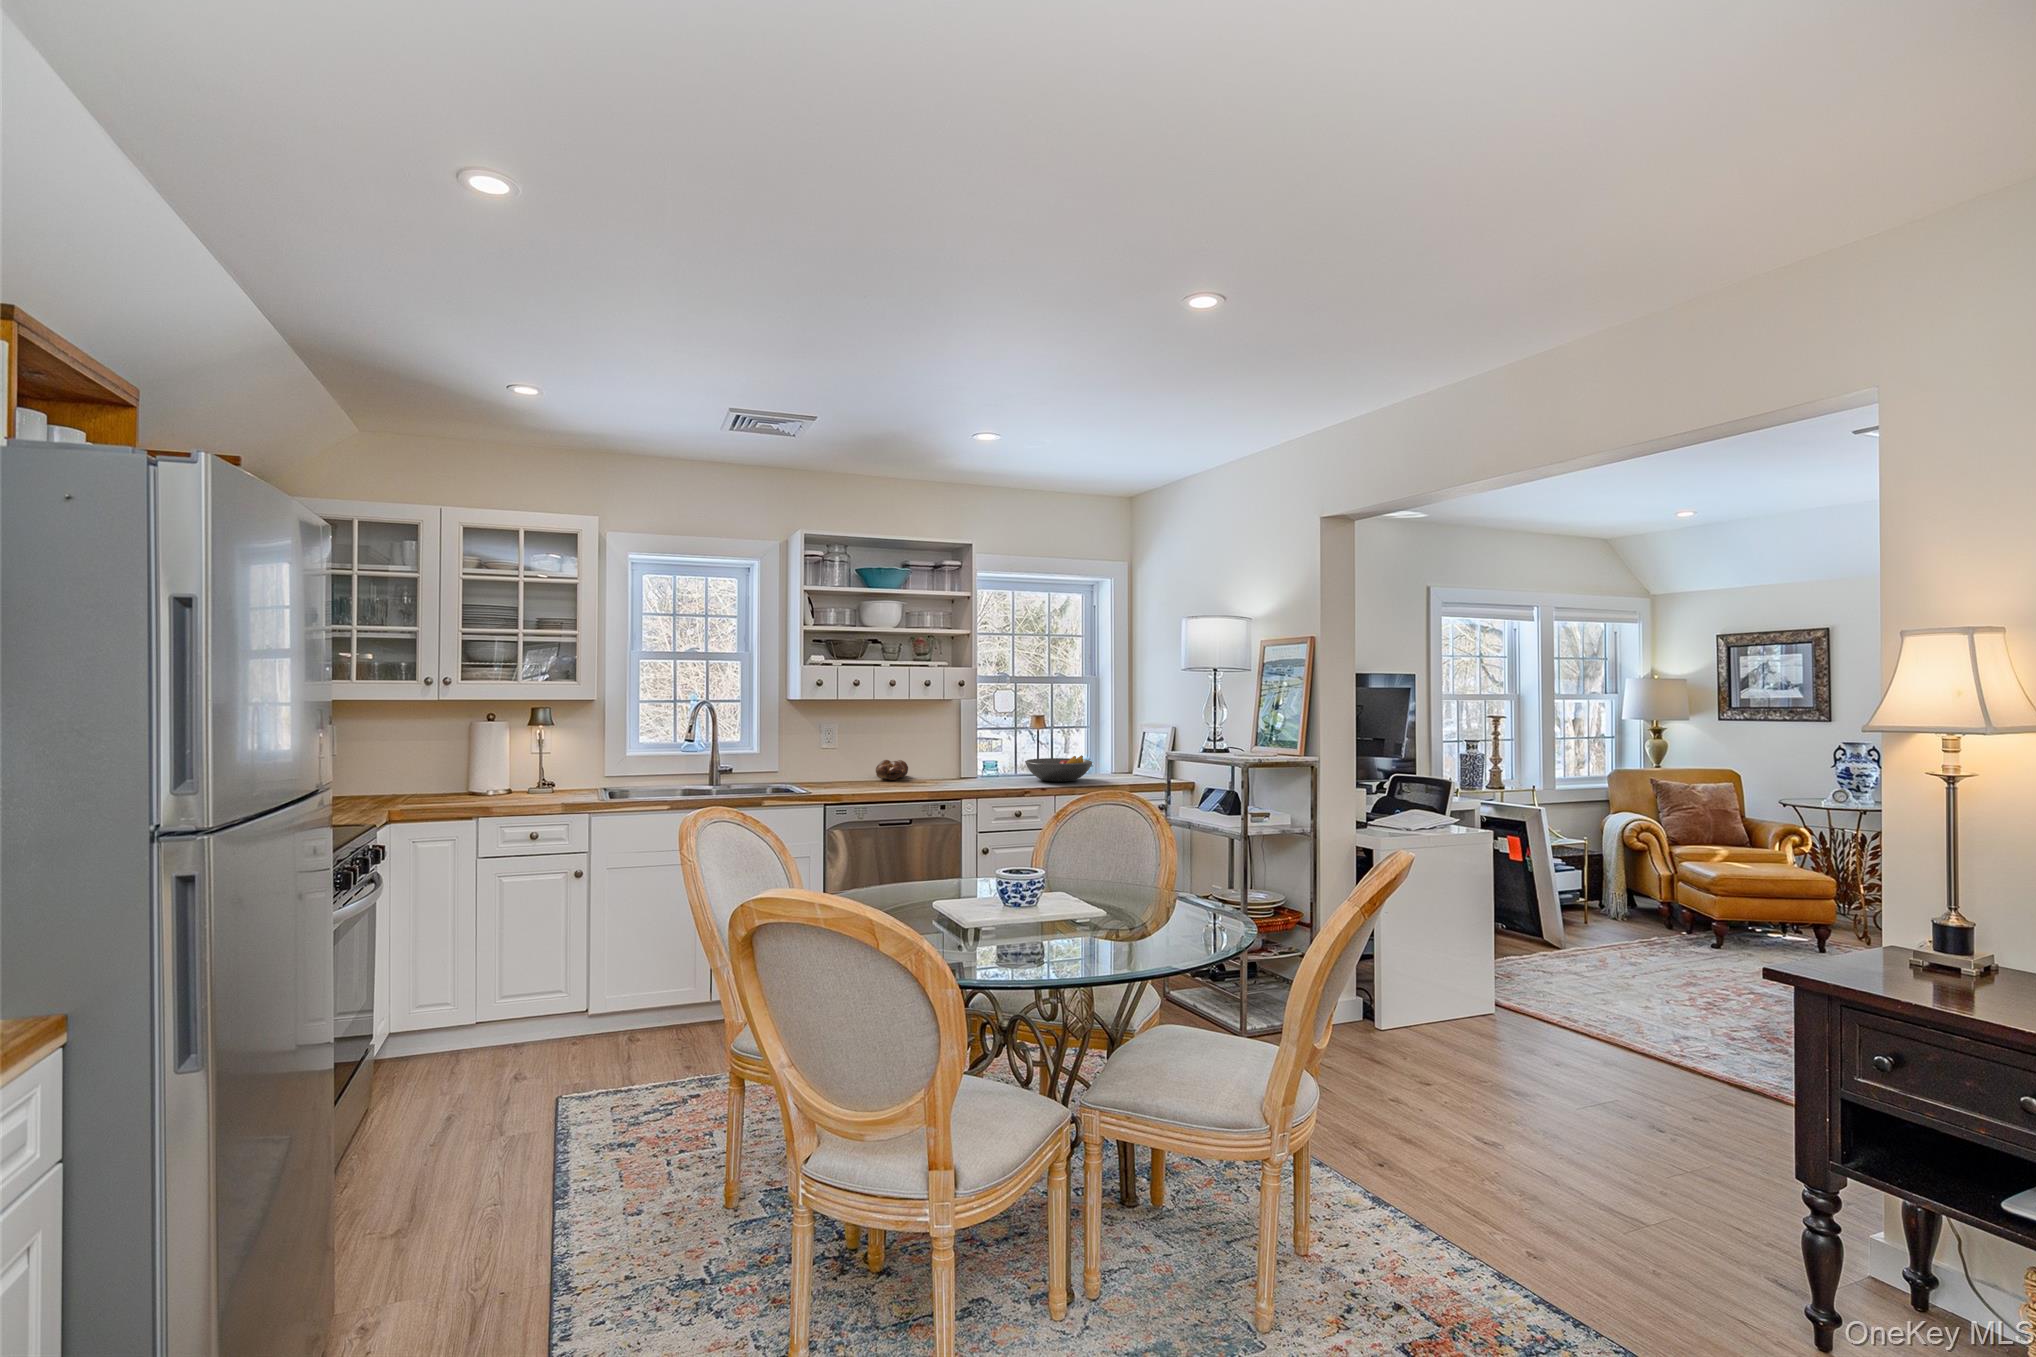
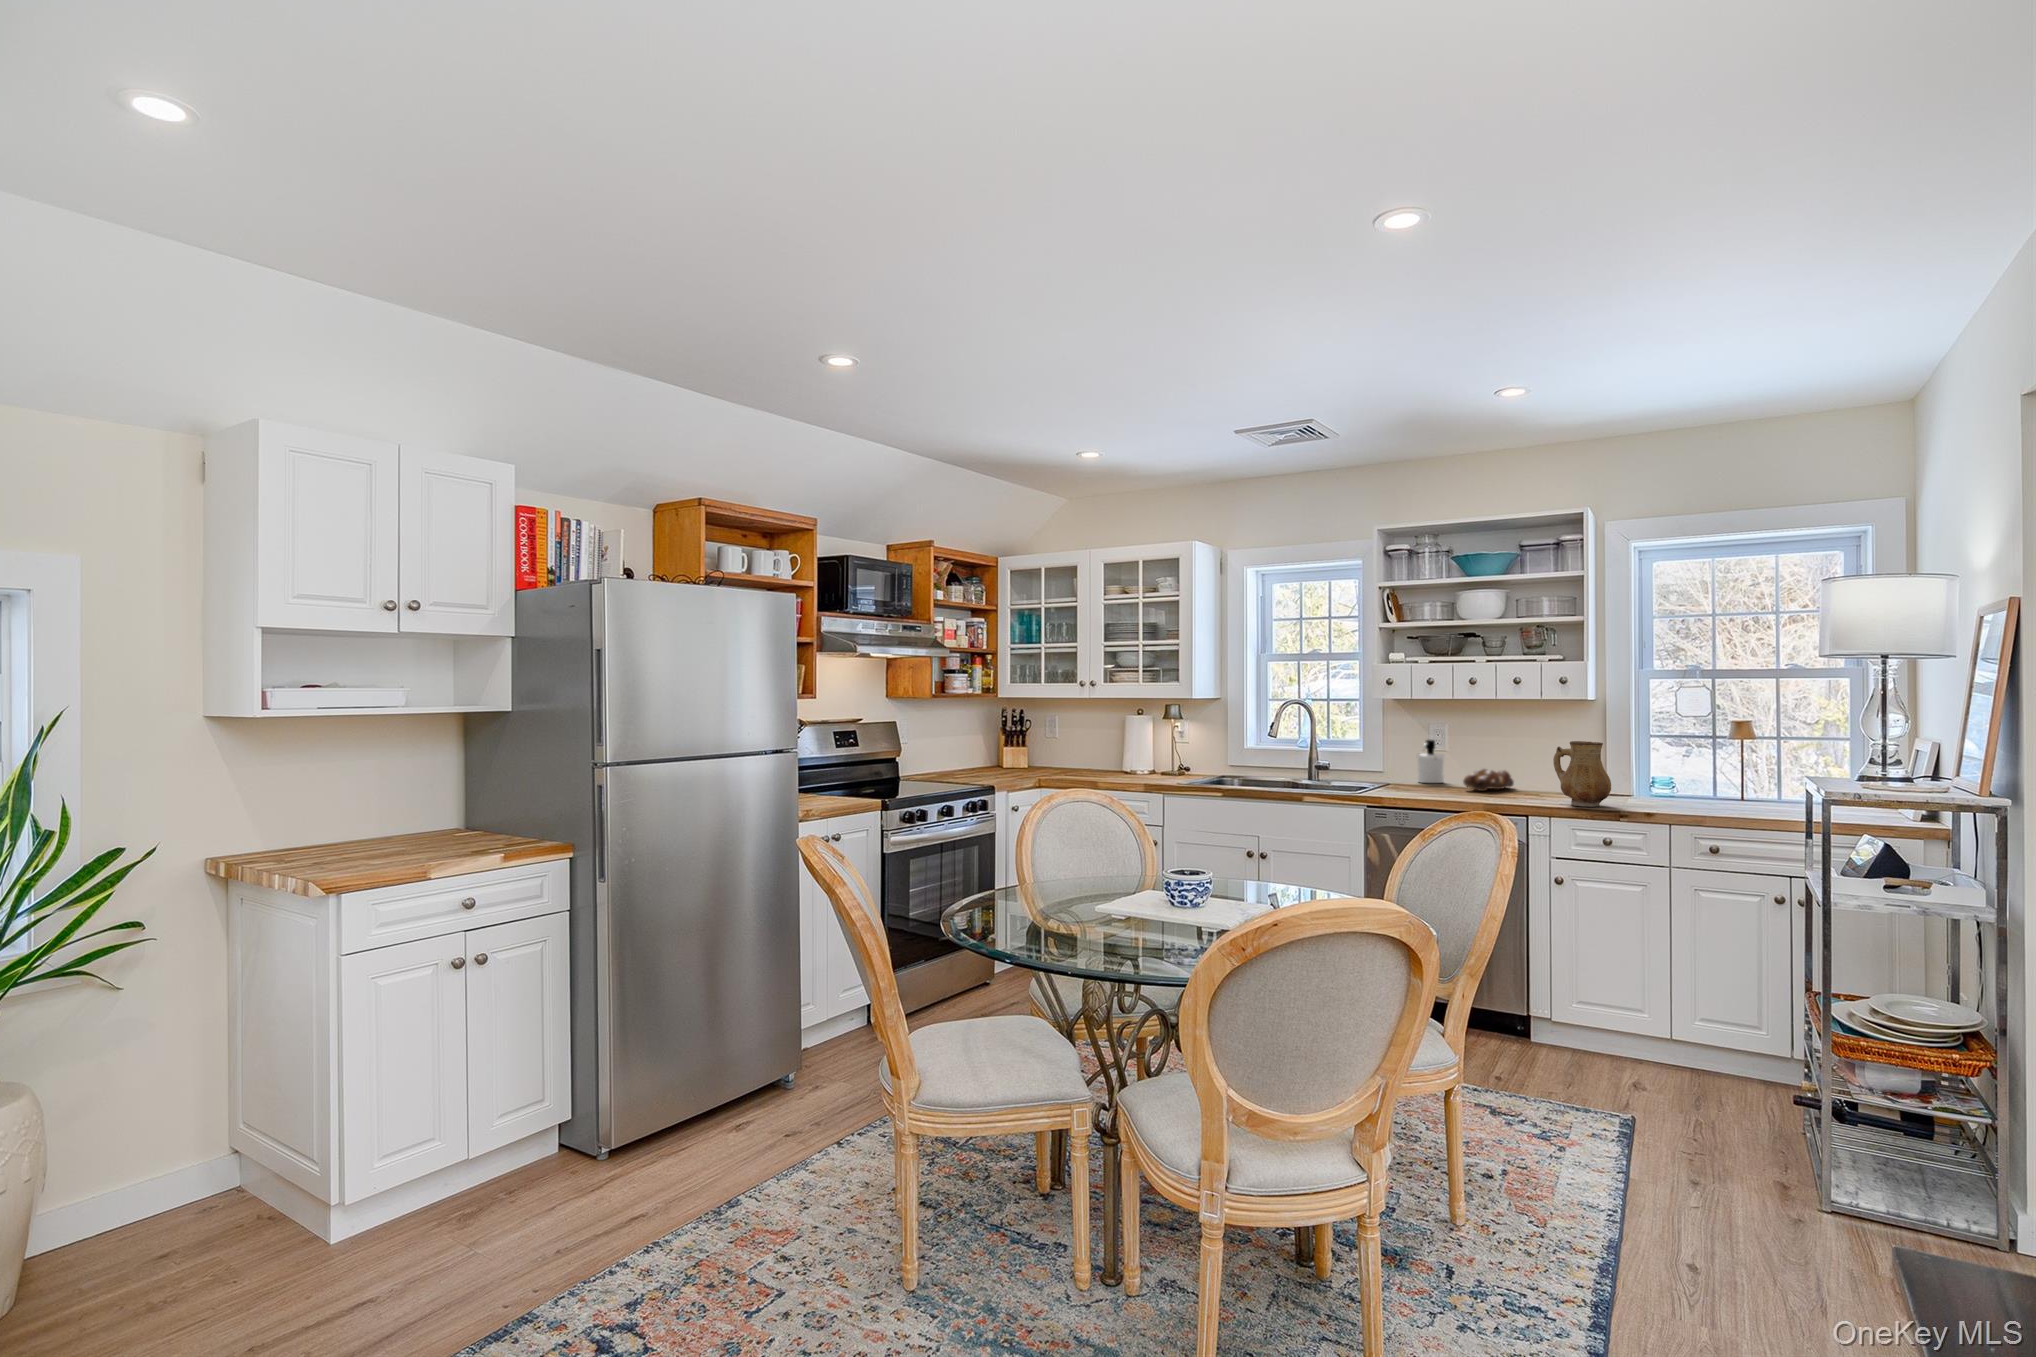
ceramic pitcher: none [970,734,1011,787] -> present [1553,741,1611,807]
soap dispenser: none [817,736,841,776] -> present [1417,740,1444,783]
fruit bowl: present [1025,755,1092,782] -> none [1652,776,1760,809]

